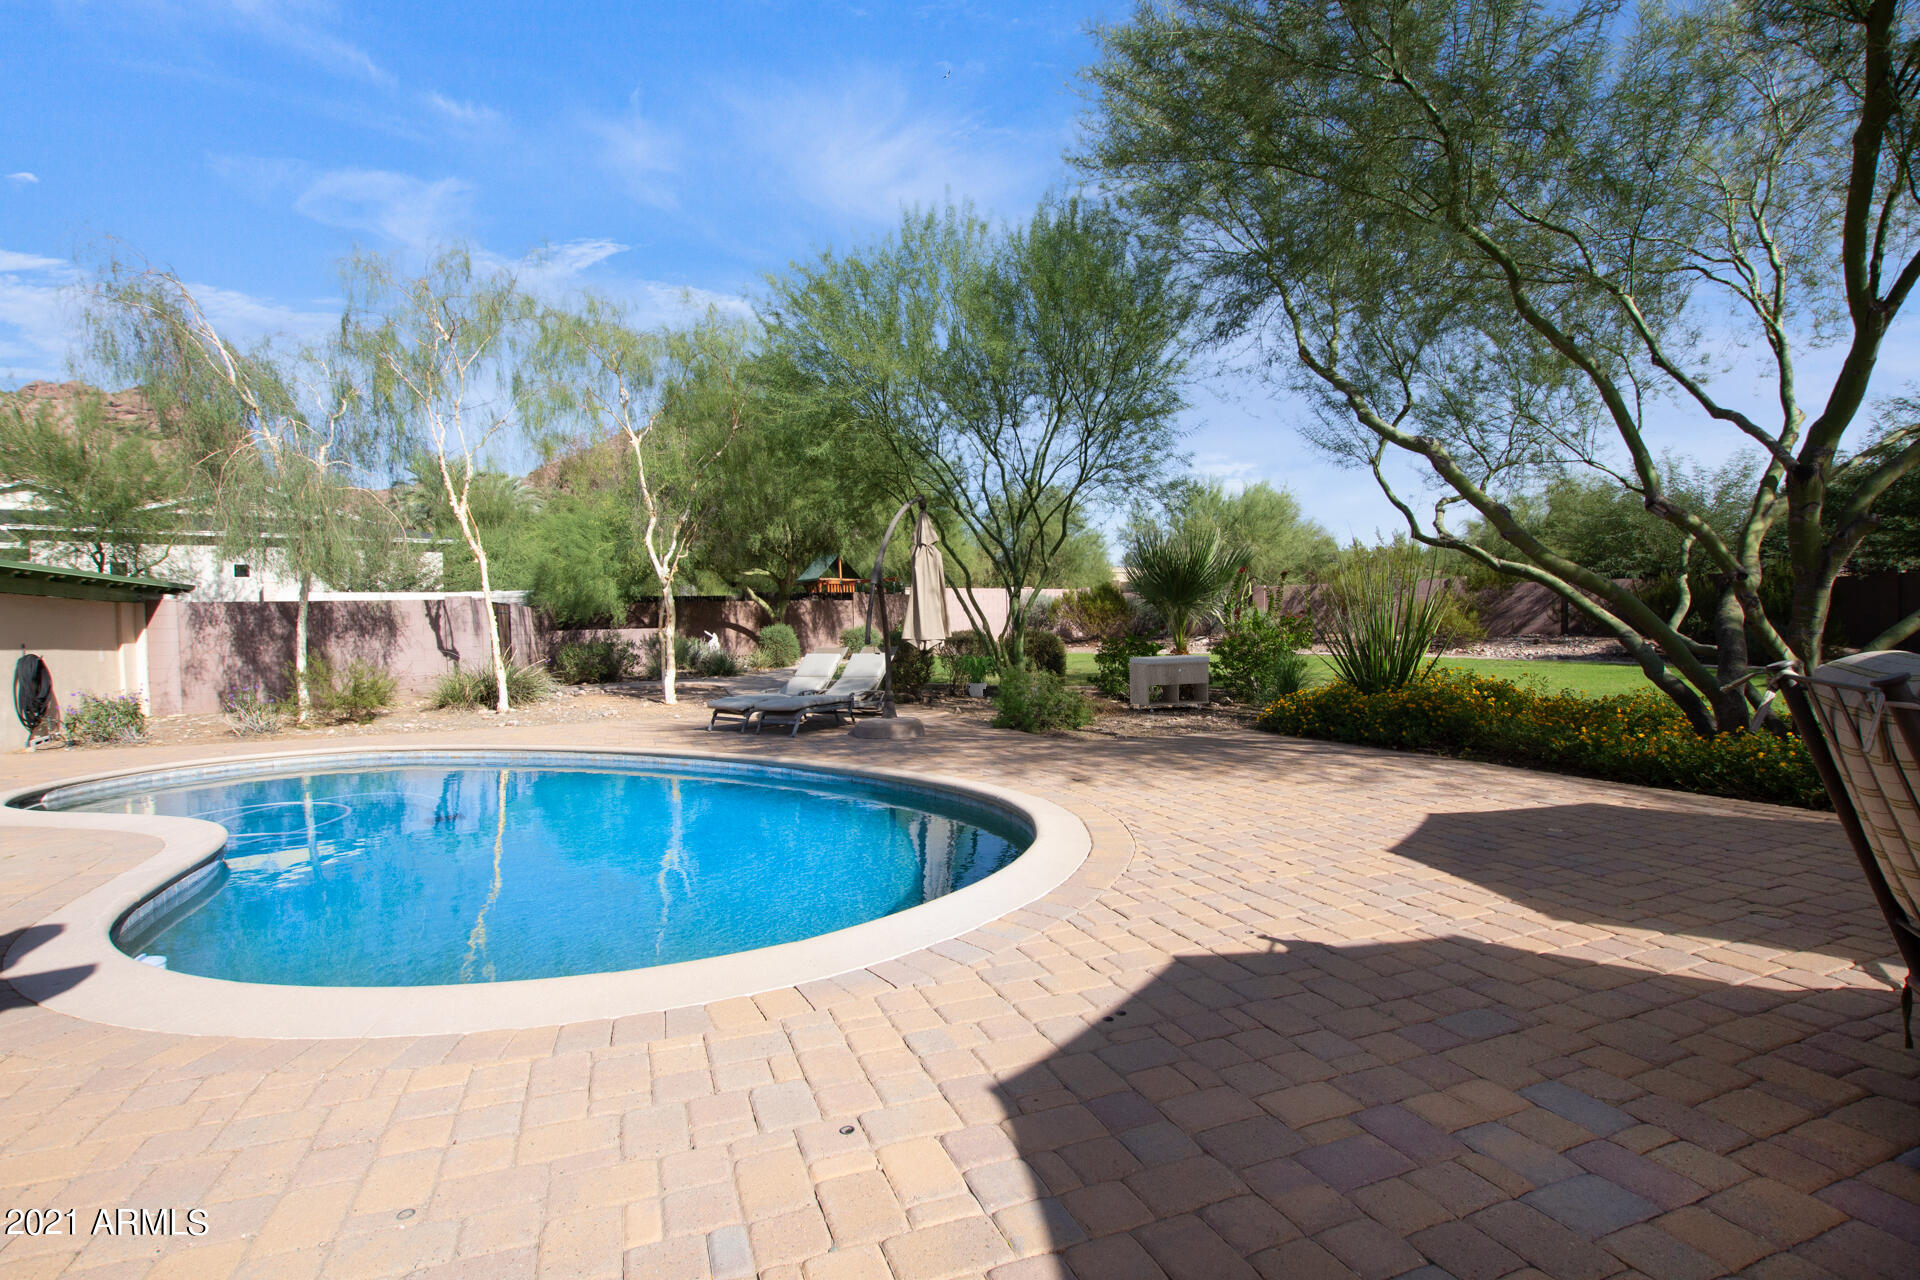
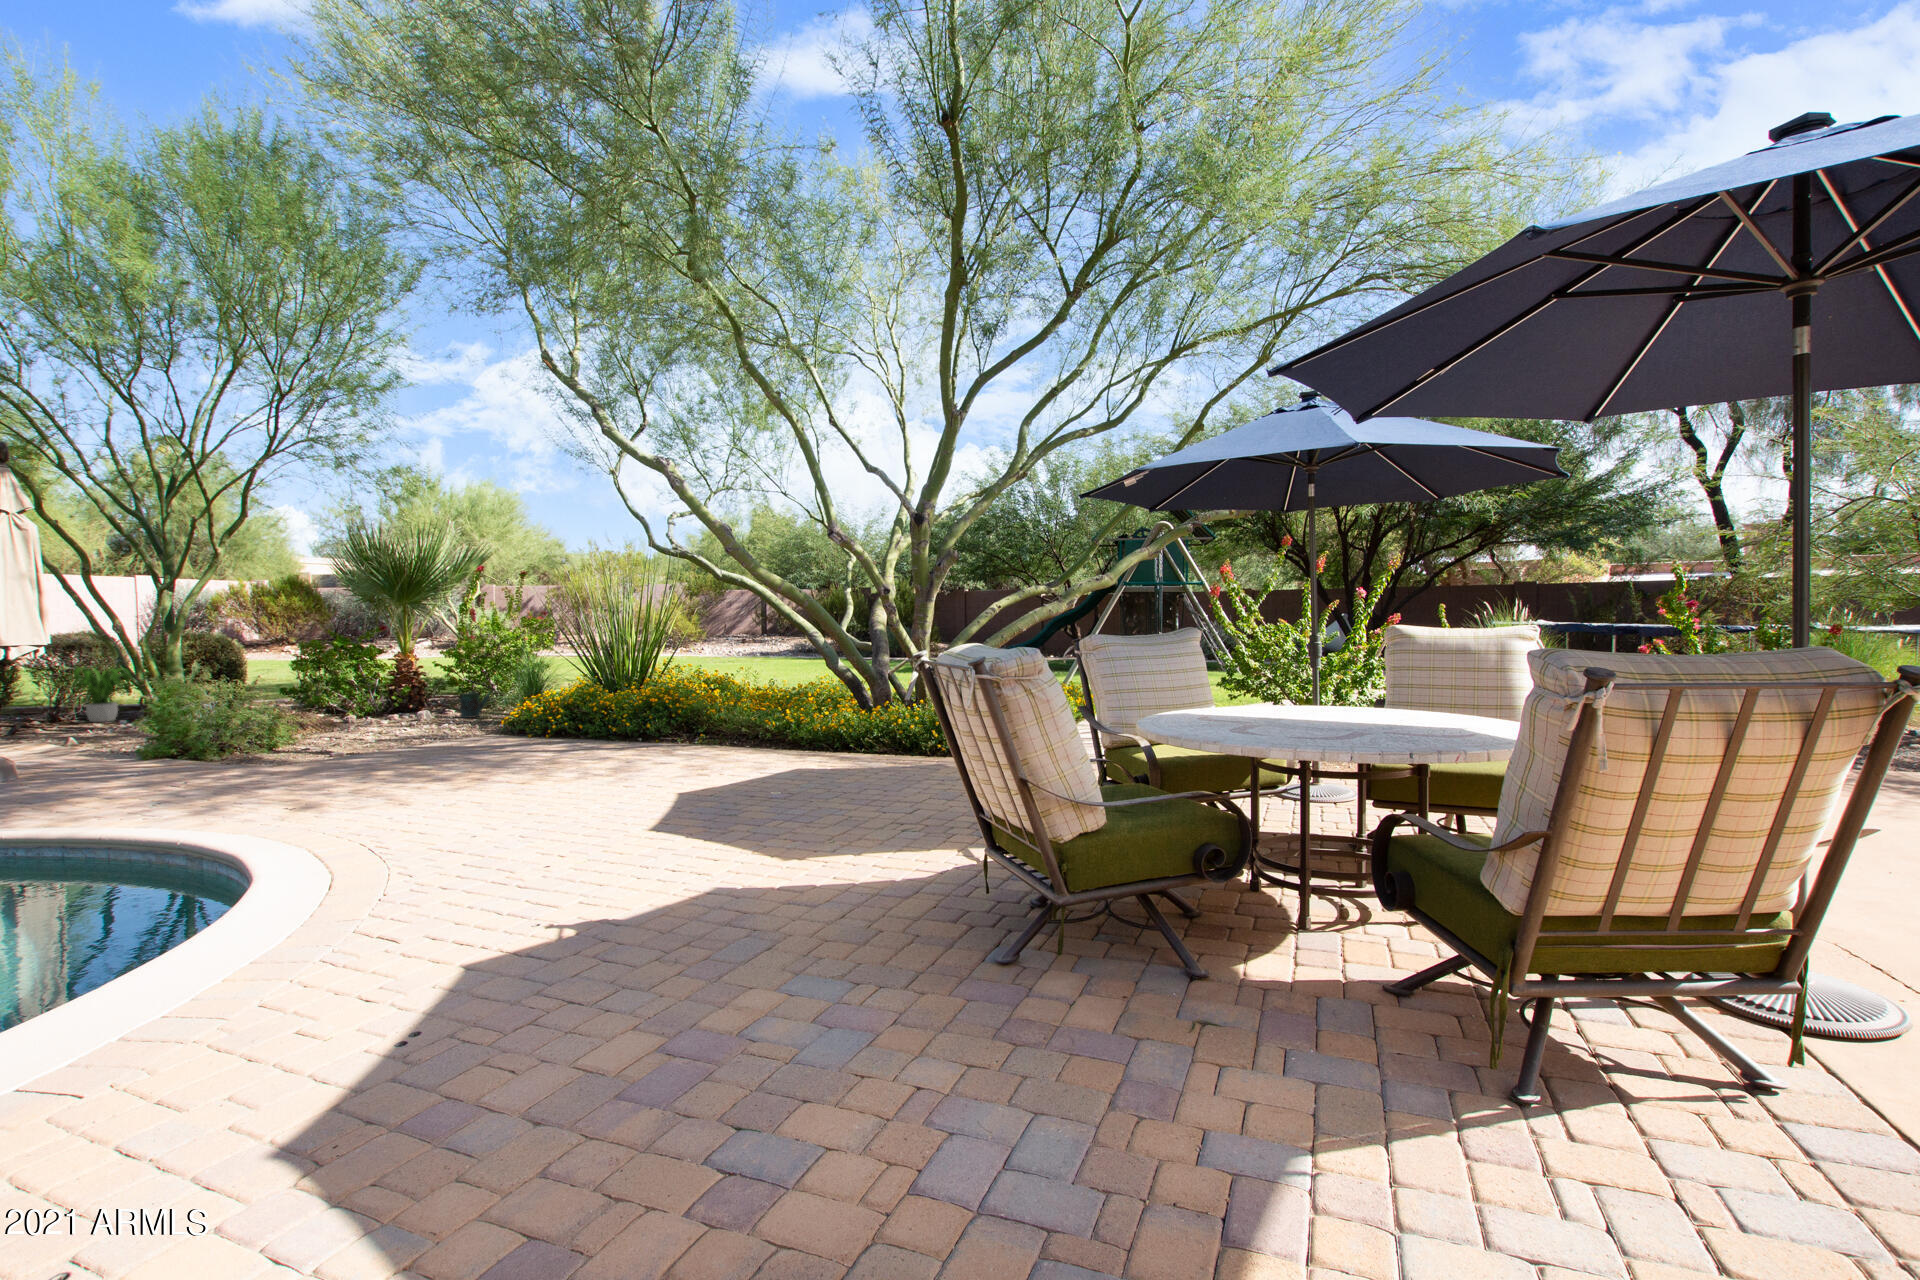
storage bench: present [1130,655,1210,711] -> none [341,660,442,725]
watering can: none [1218,683,1257,711] -> present [460,688,495,718]

